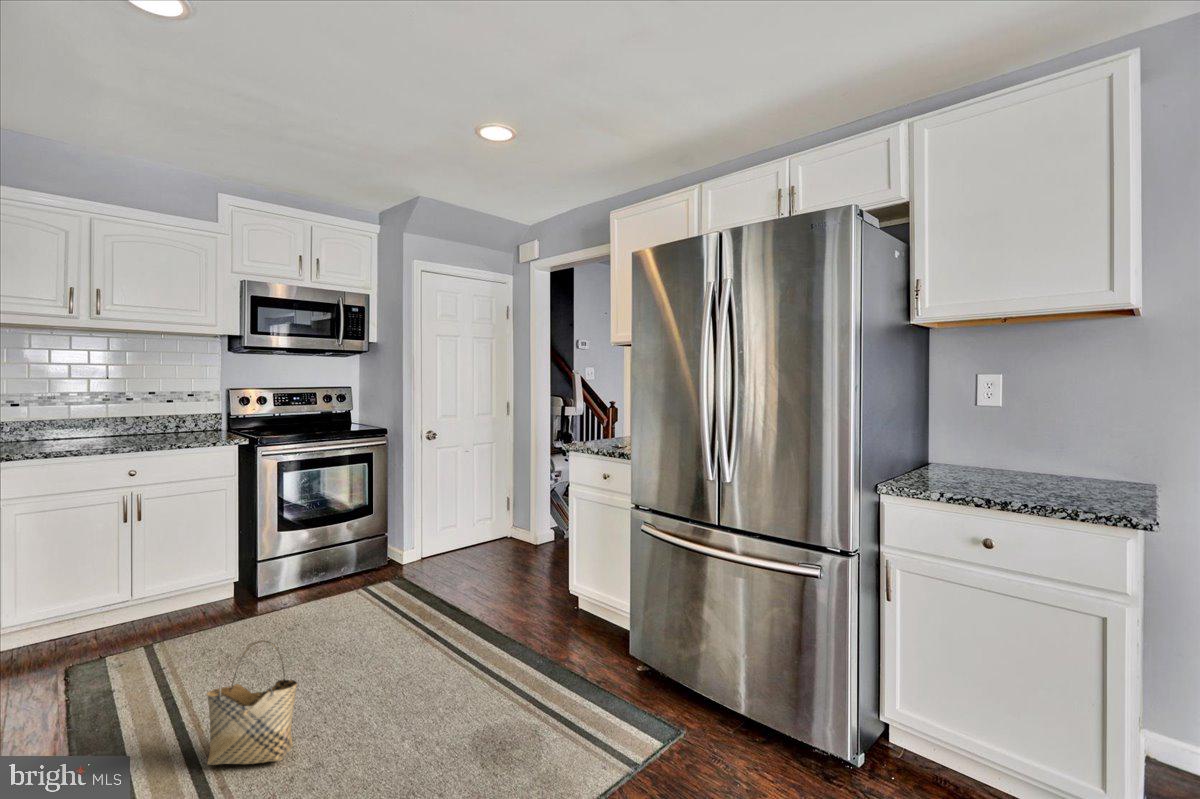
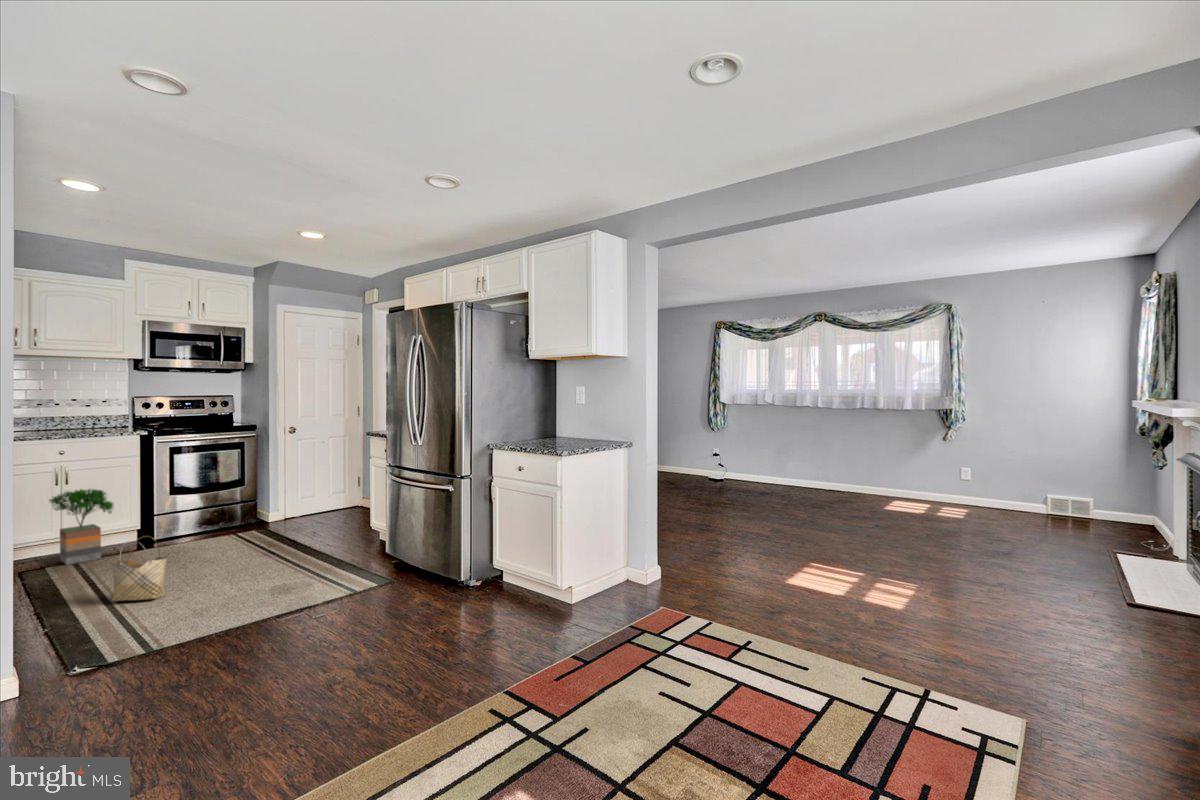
potted tree: none [111,526,207,648] -> present [49,489,114,565]

